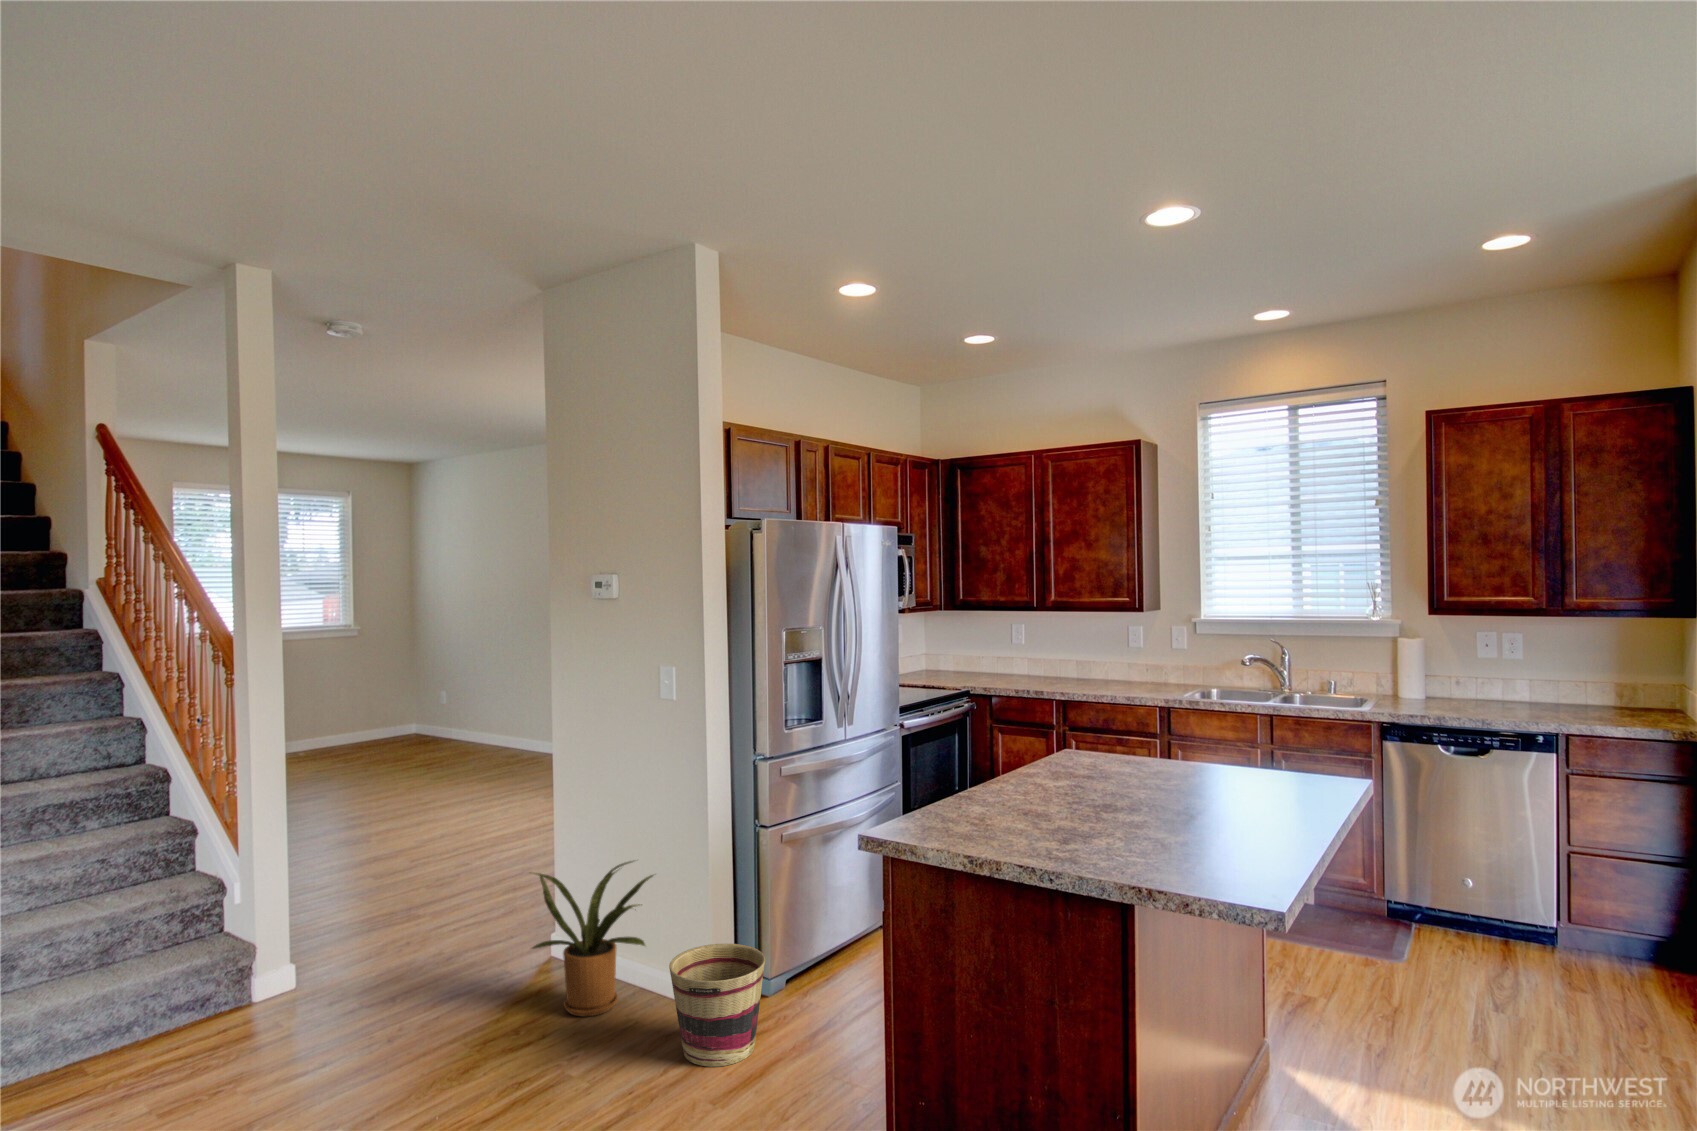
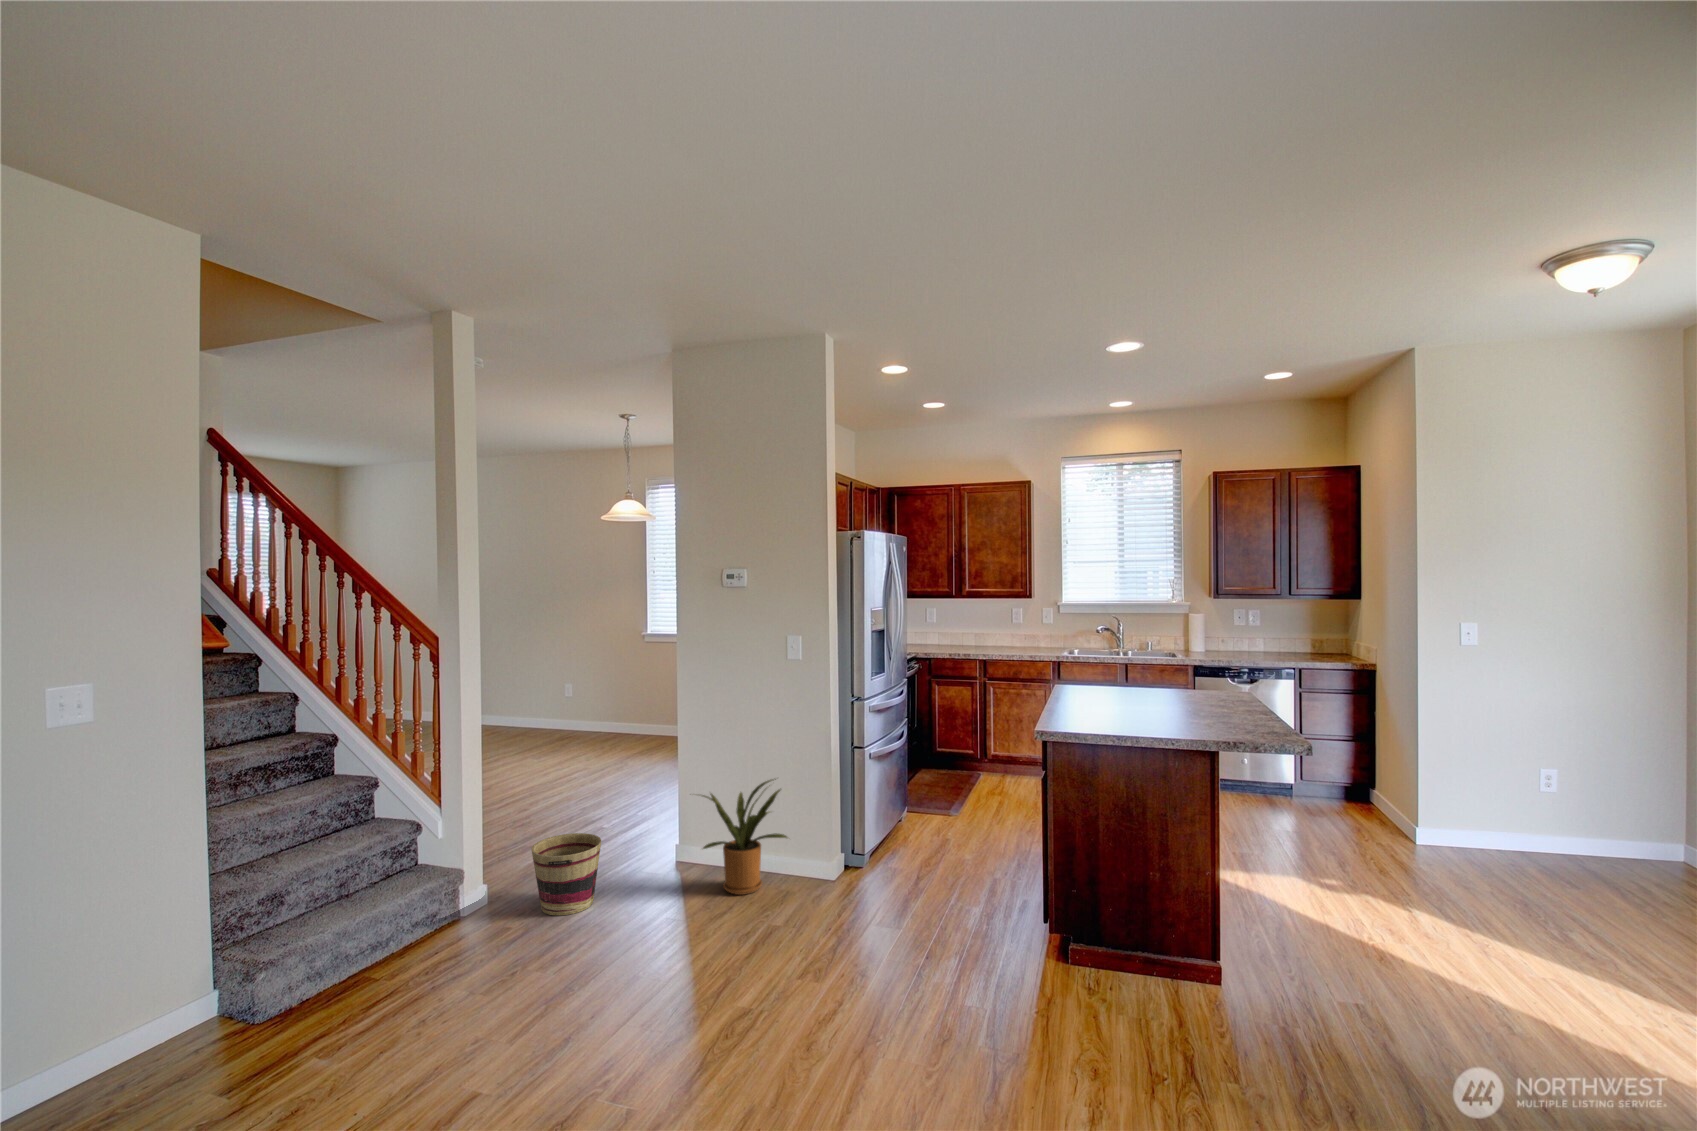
basket: present [669,944,765,1067] -> present [531,833,601,916]

